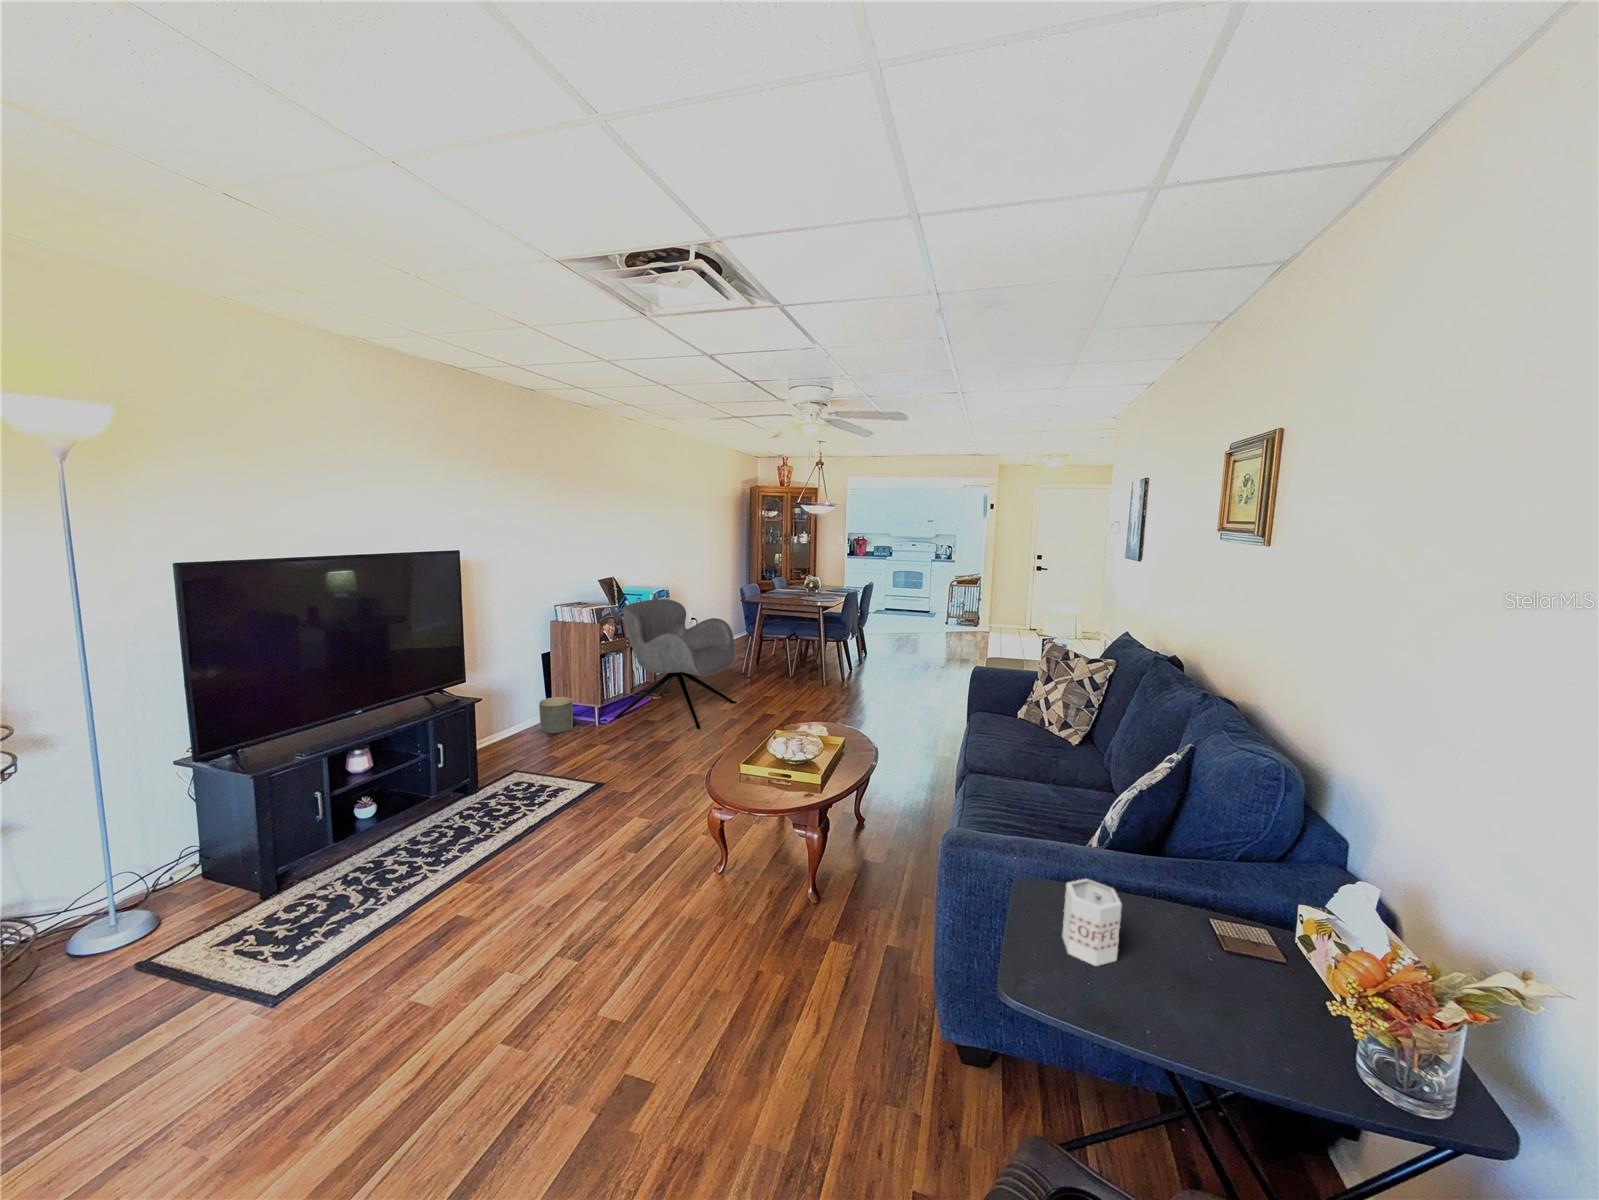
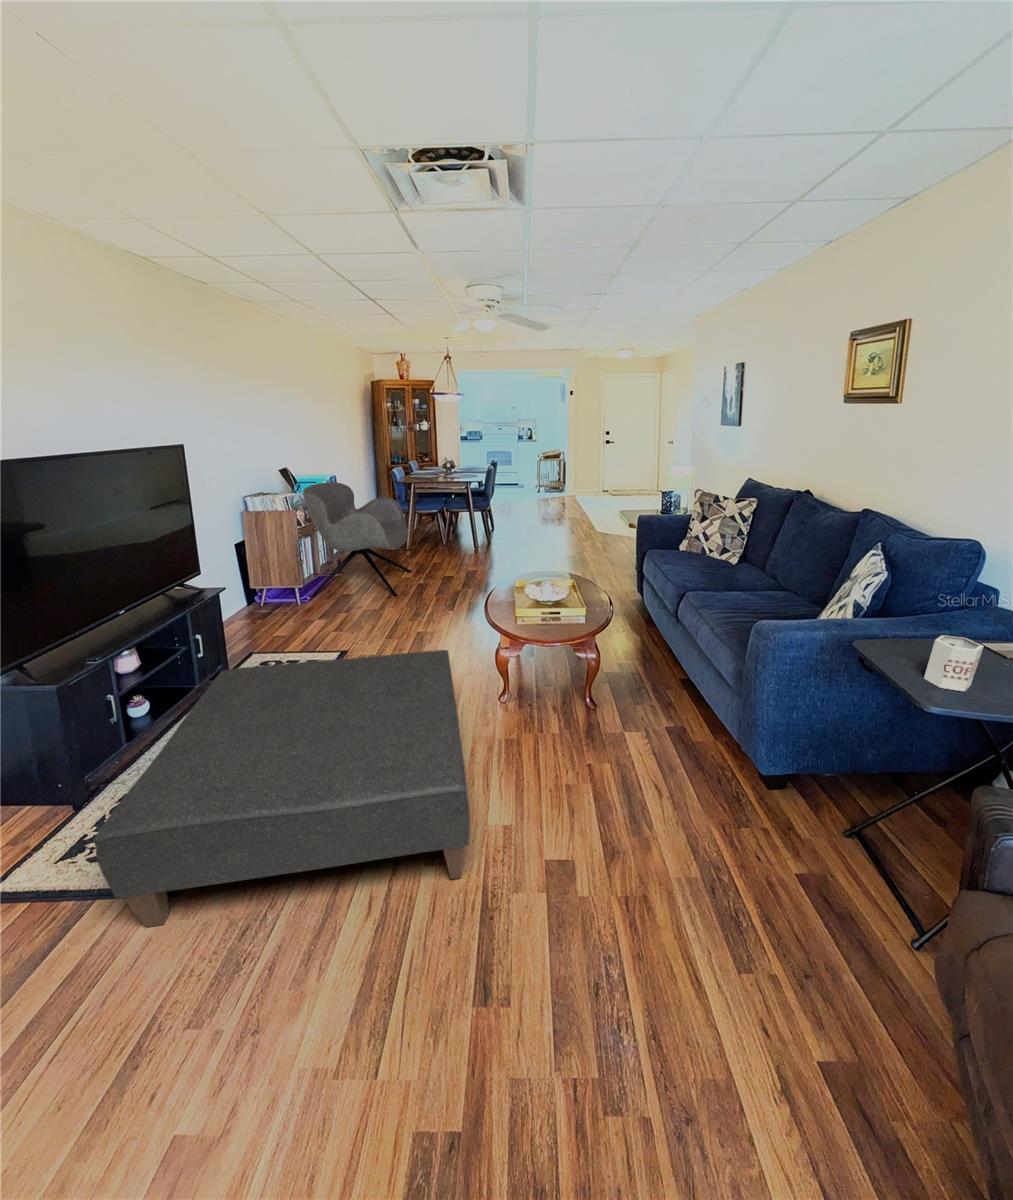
planter: present [539,697,573,733] -> none [239,583,276,618]
ottoman: none [193,782,654,1072] -> present [93,650,470,927]

